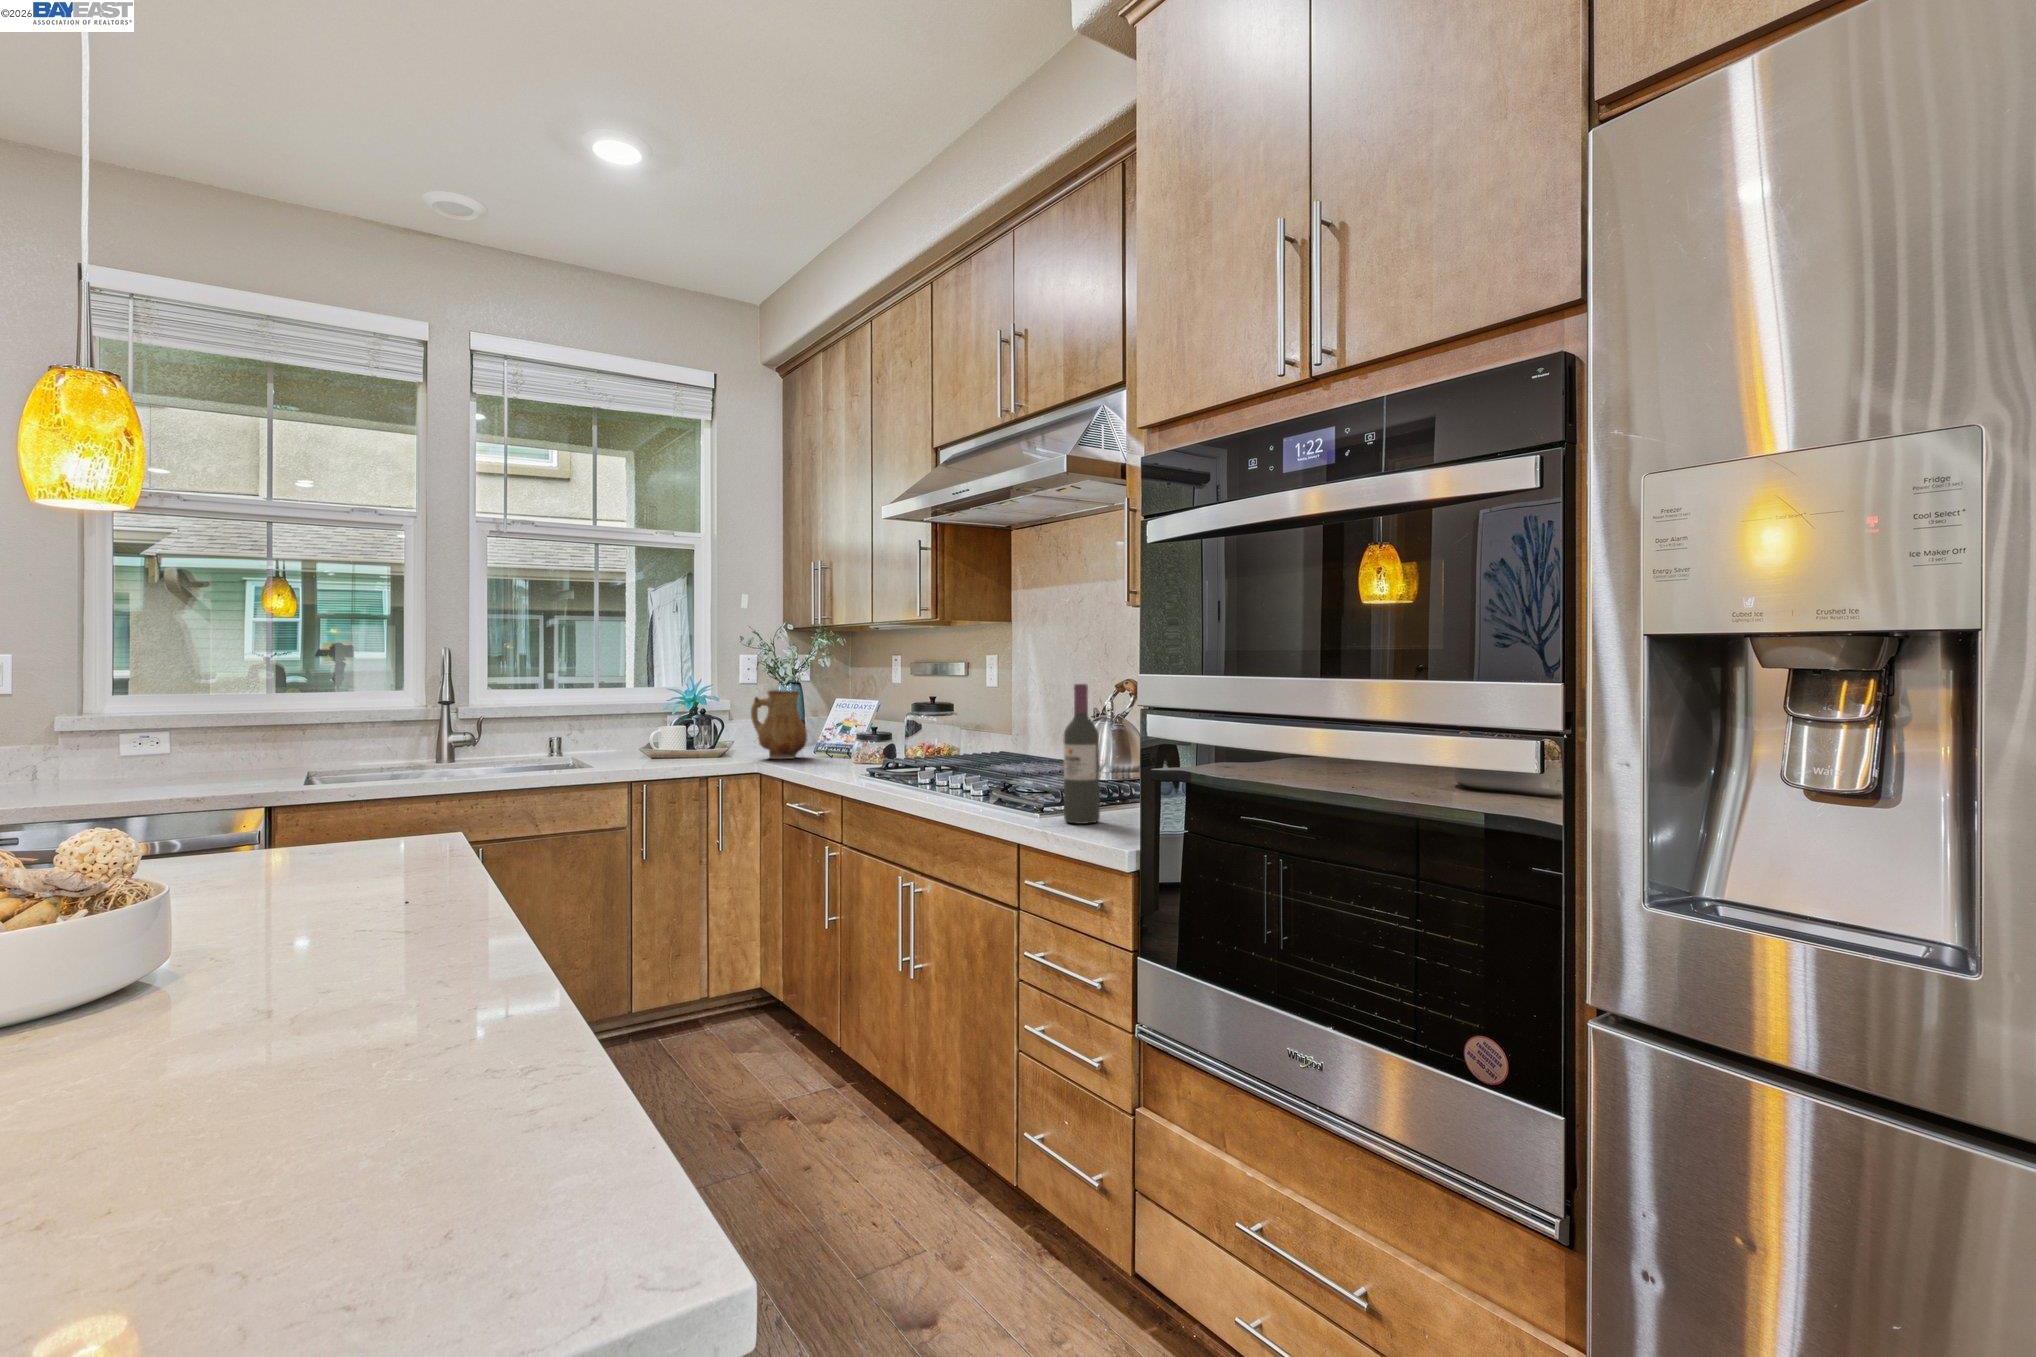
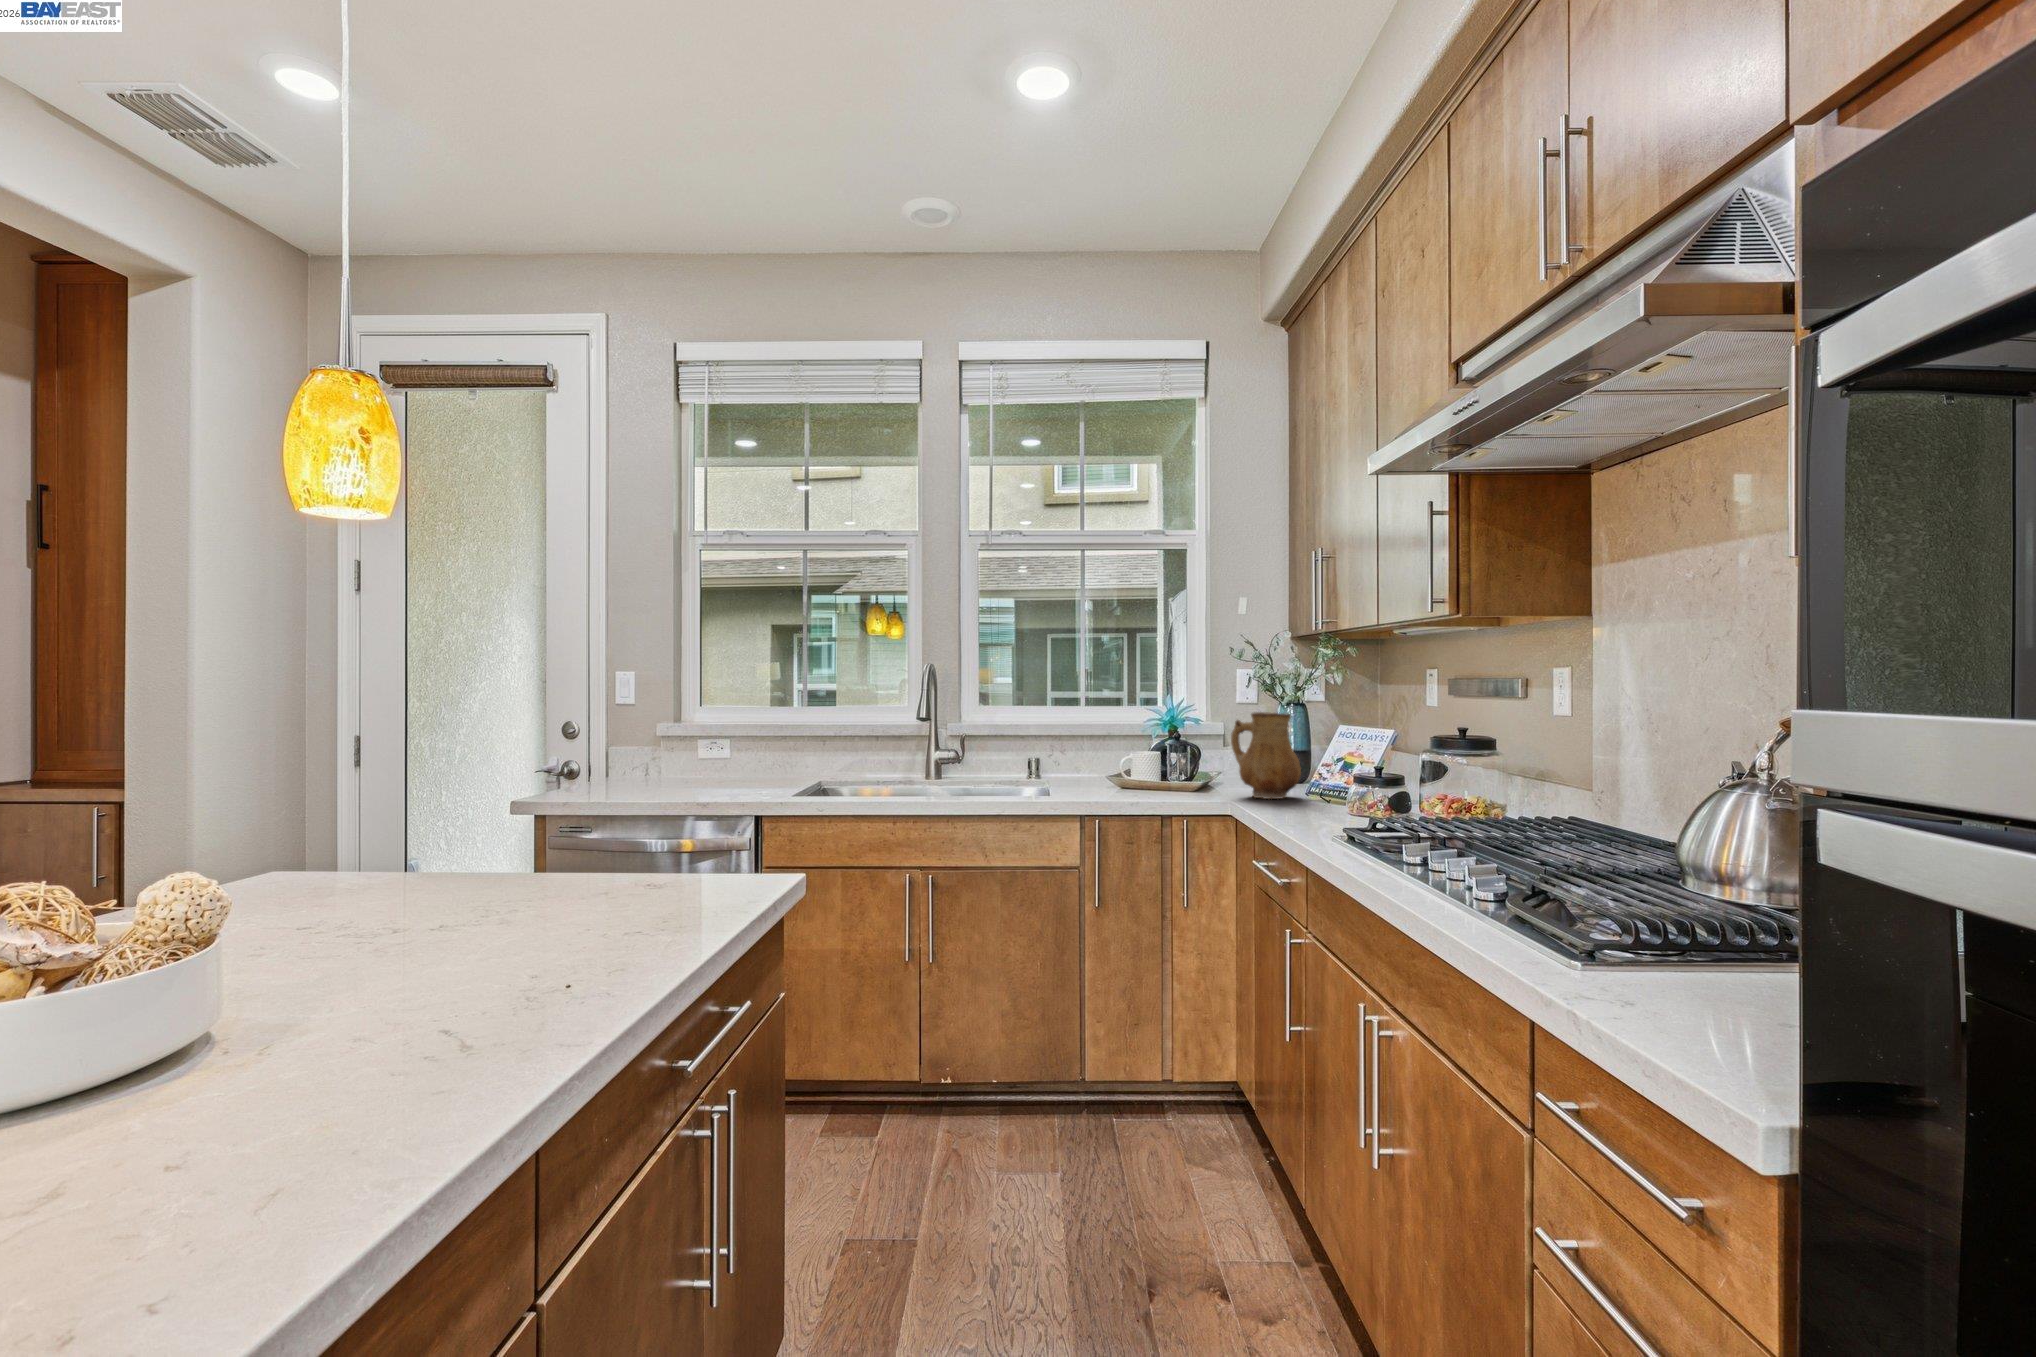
wine bottle: present [1063,684,1100,824] -> none [1633,724,1718,1007]

